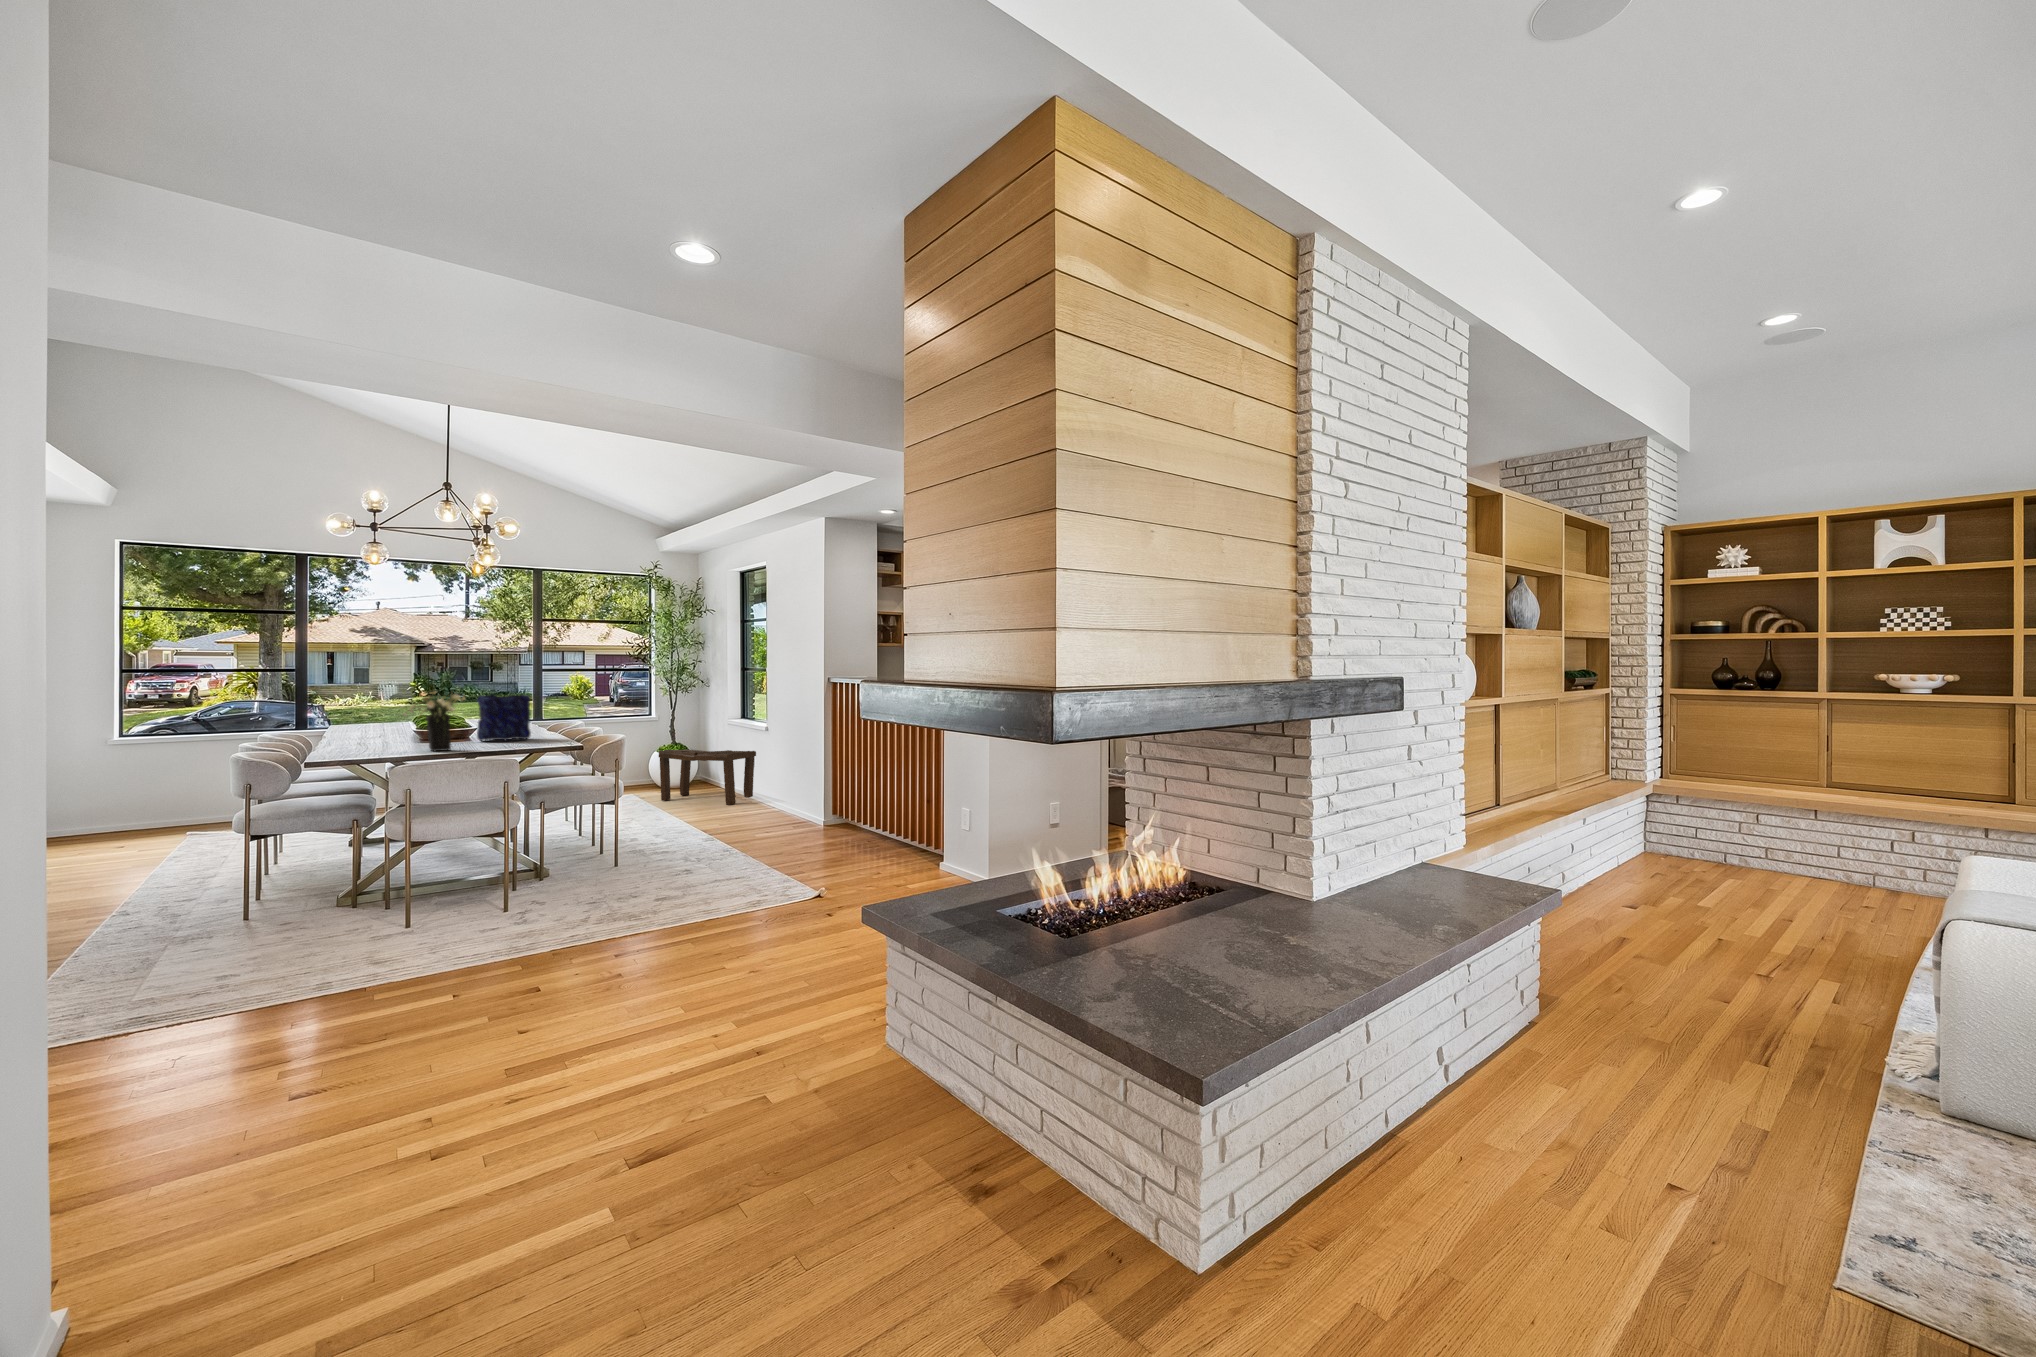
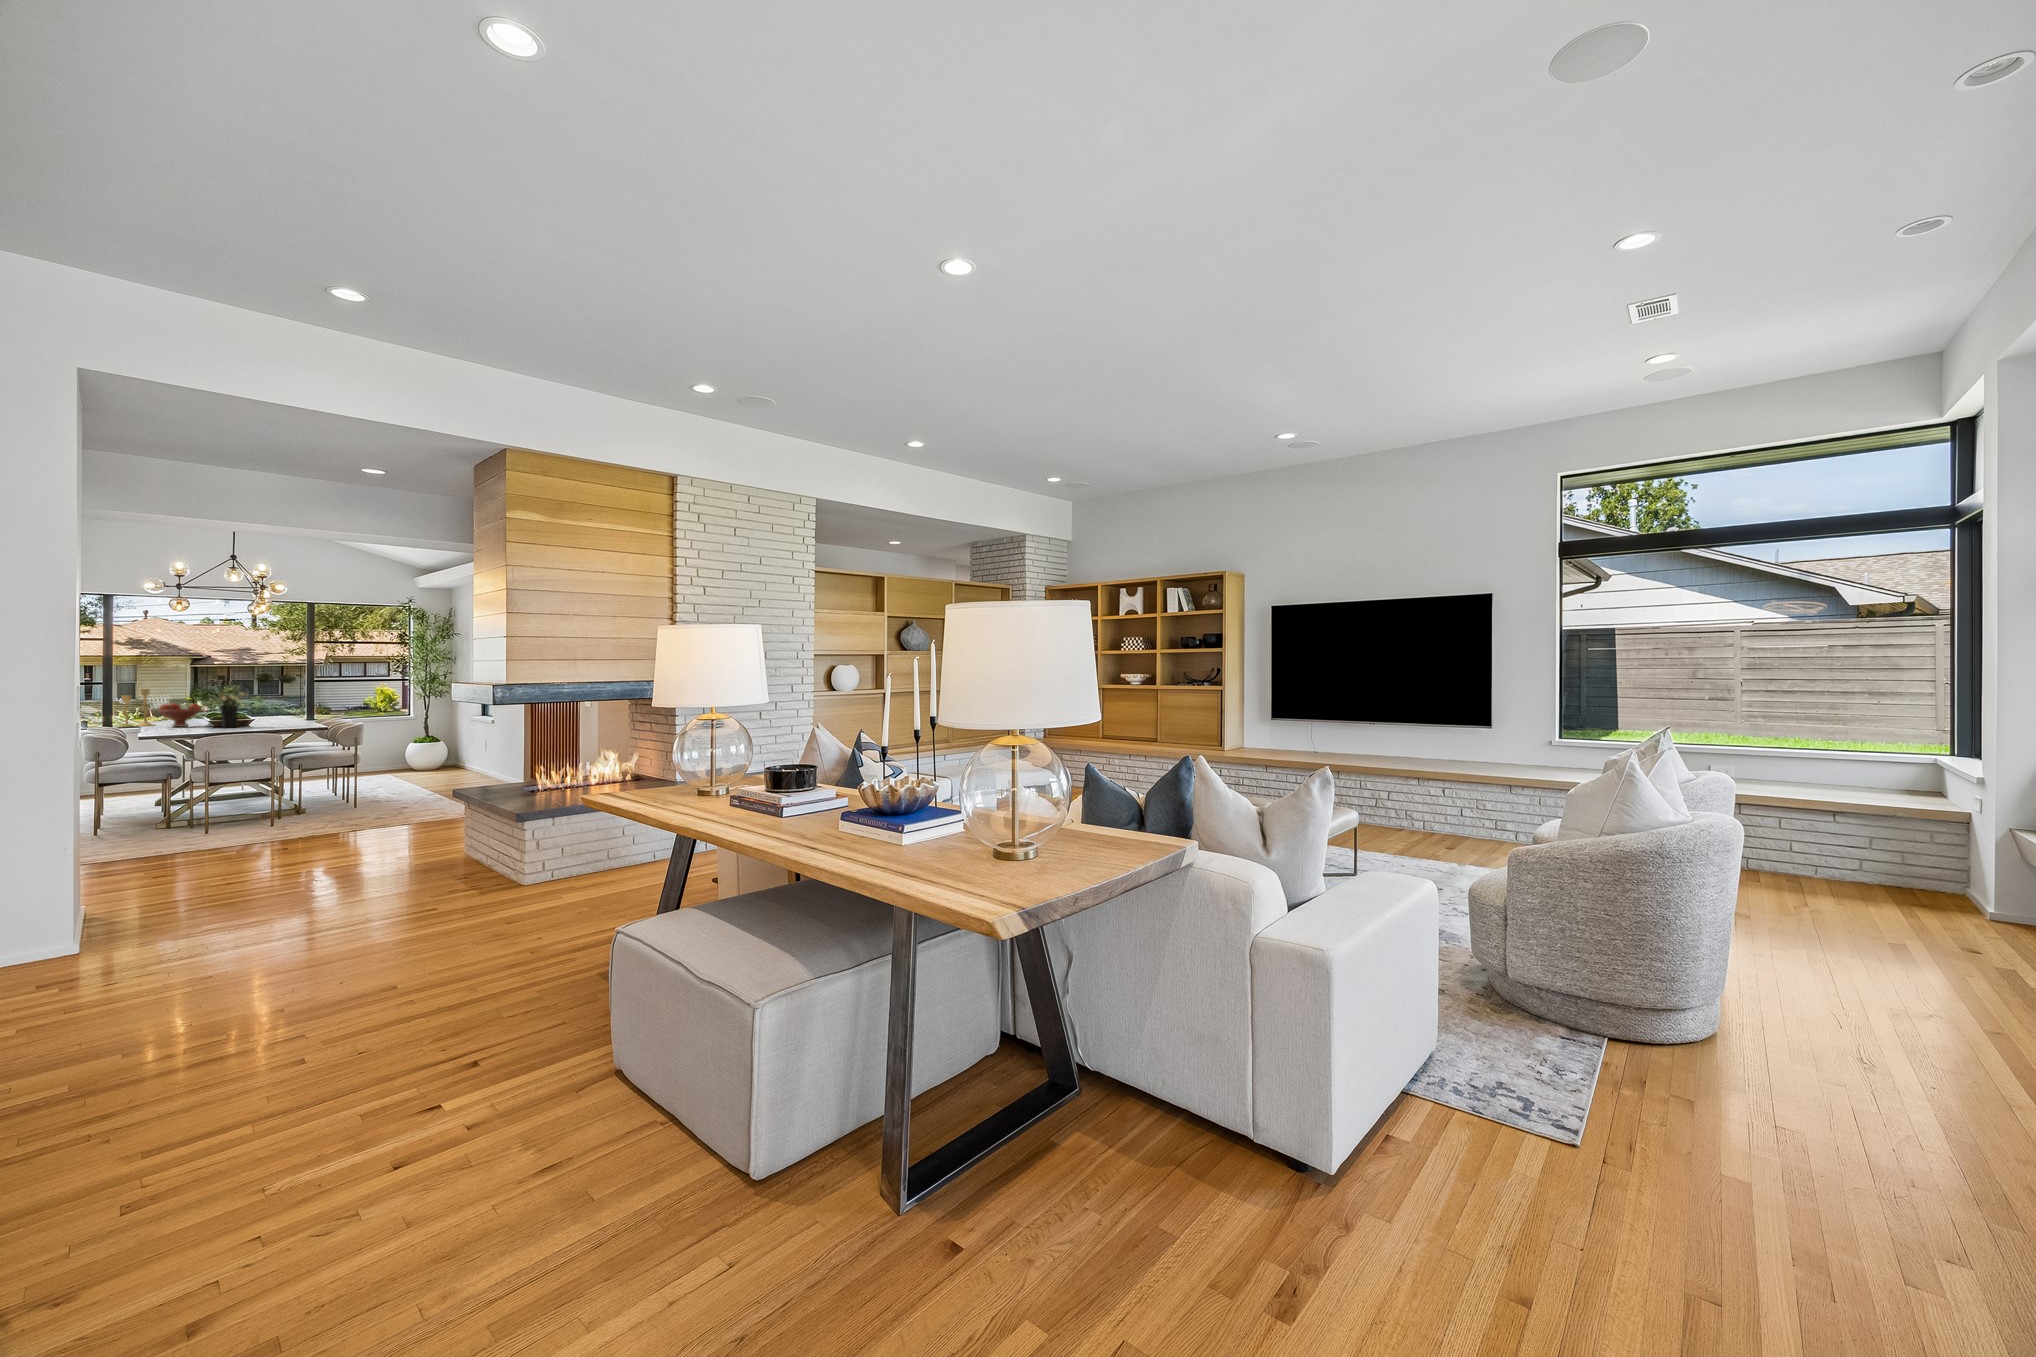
candlestick: none [296,686,348,743] -> present [118,689,155,727]
vase: present [477,694,531,741] -> none [256,693,297,724]
fruit bowl: none [343,709,406,747] -> present [158,703,202,727]
bench: present [659,749,756,805] -> none [406,737,485,776]

